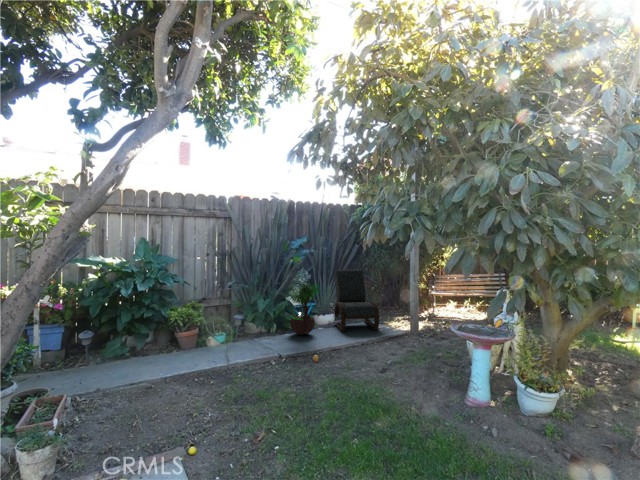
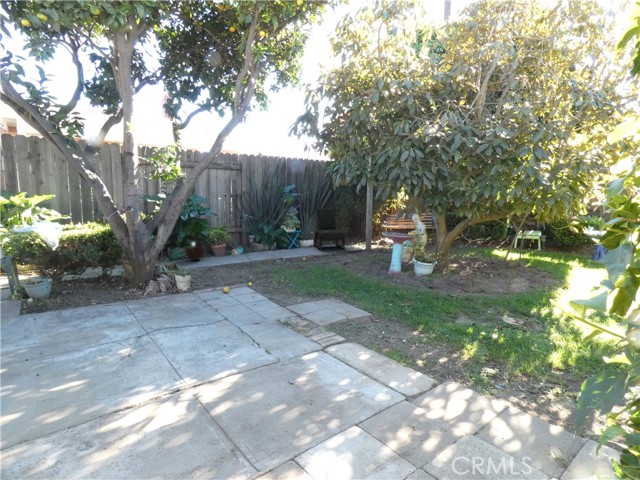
potted tree: present [290,282,319,335] -> present [185,220,207,260]

